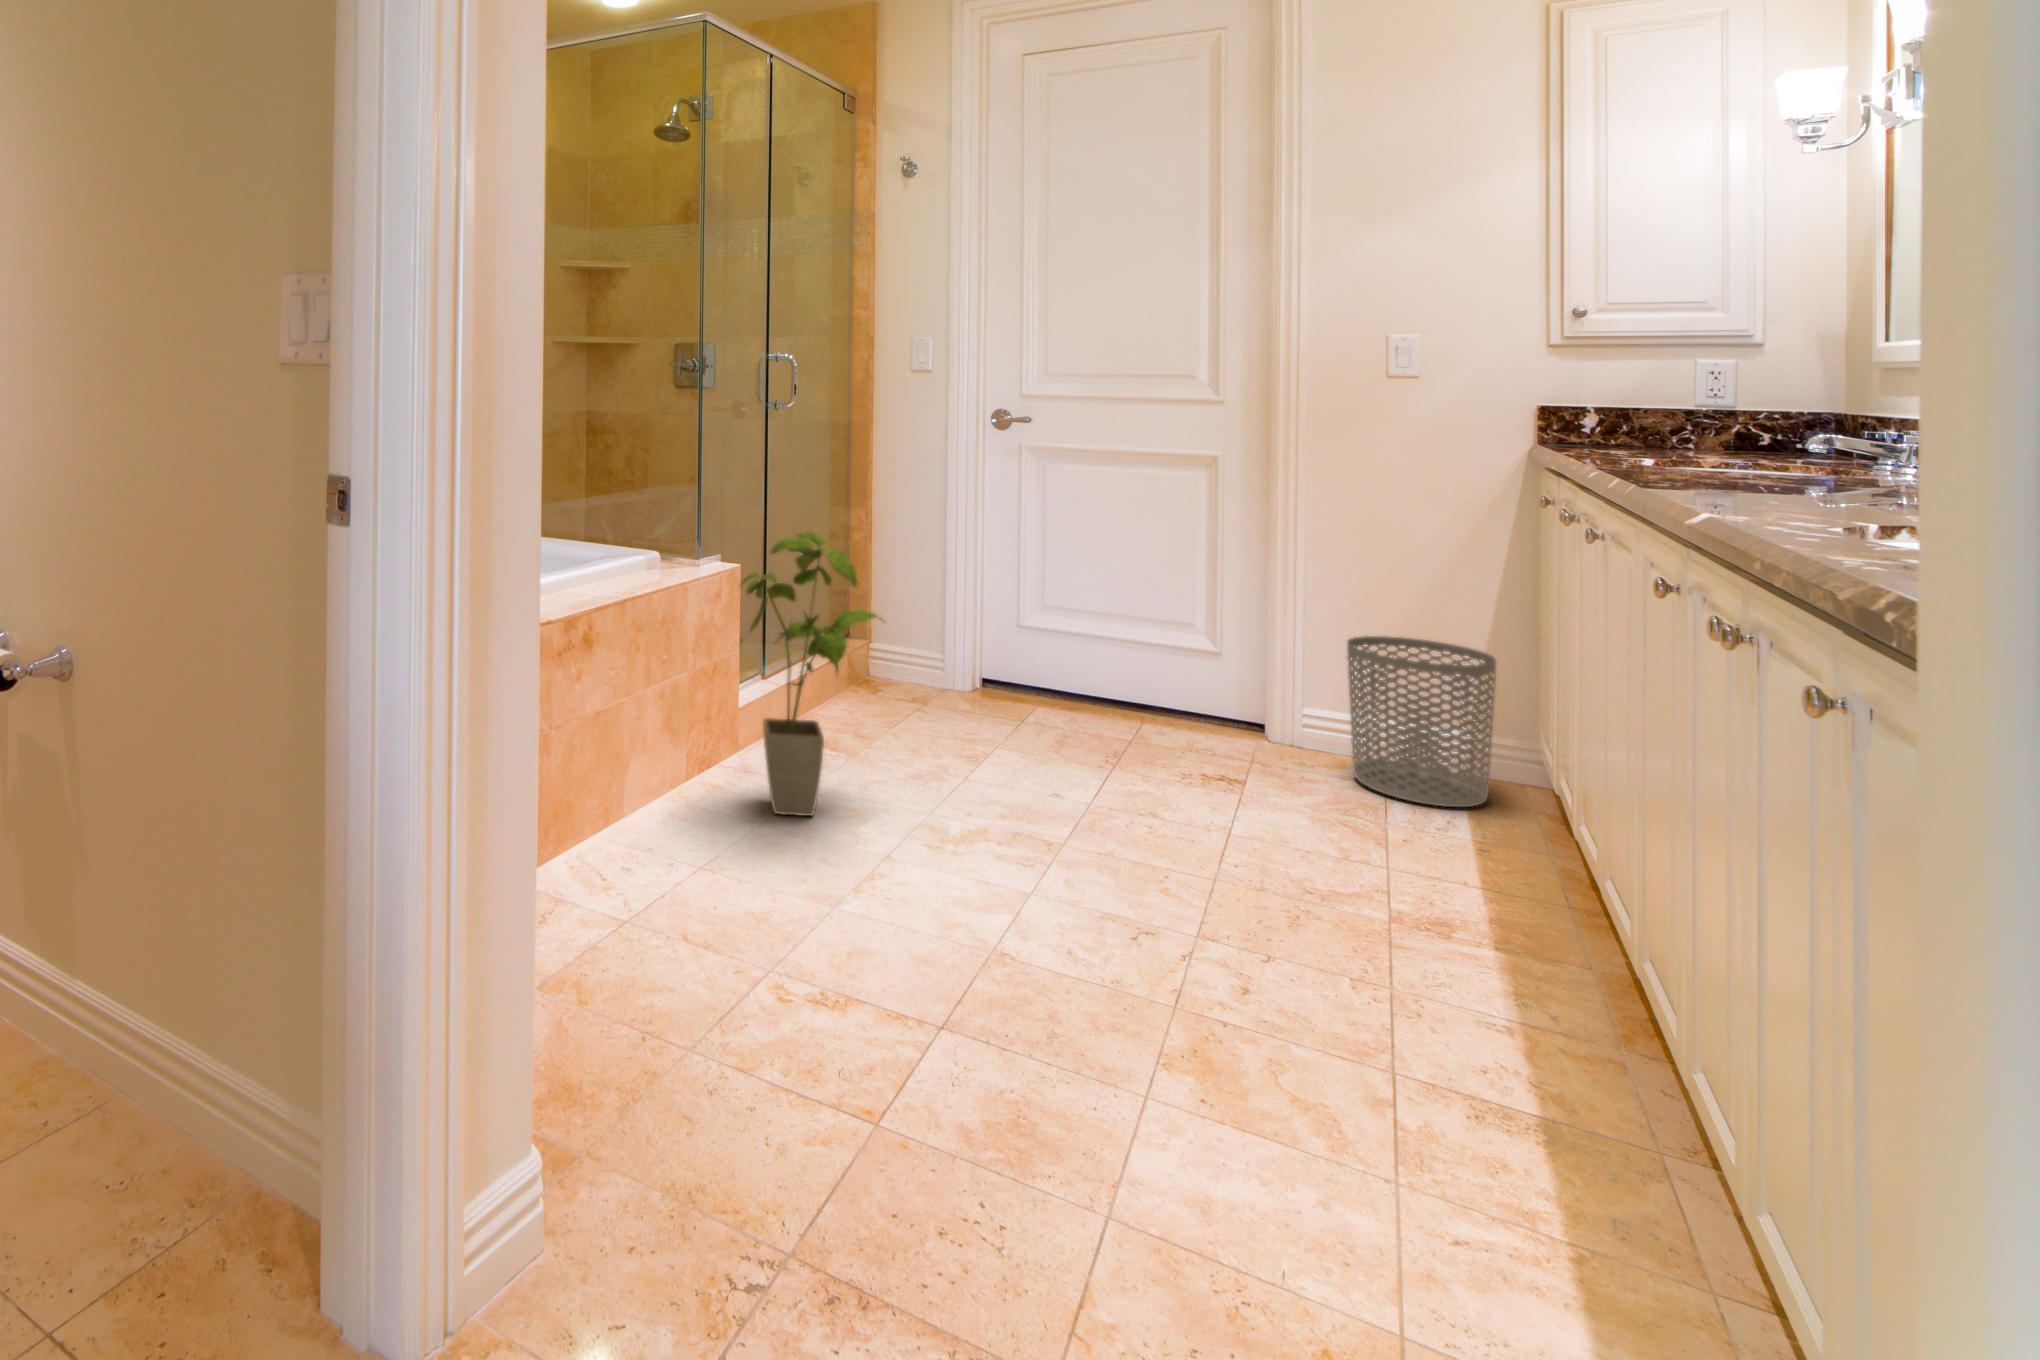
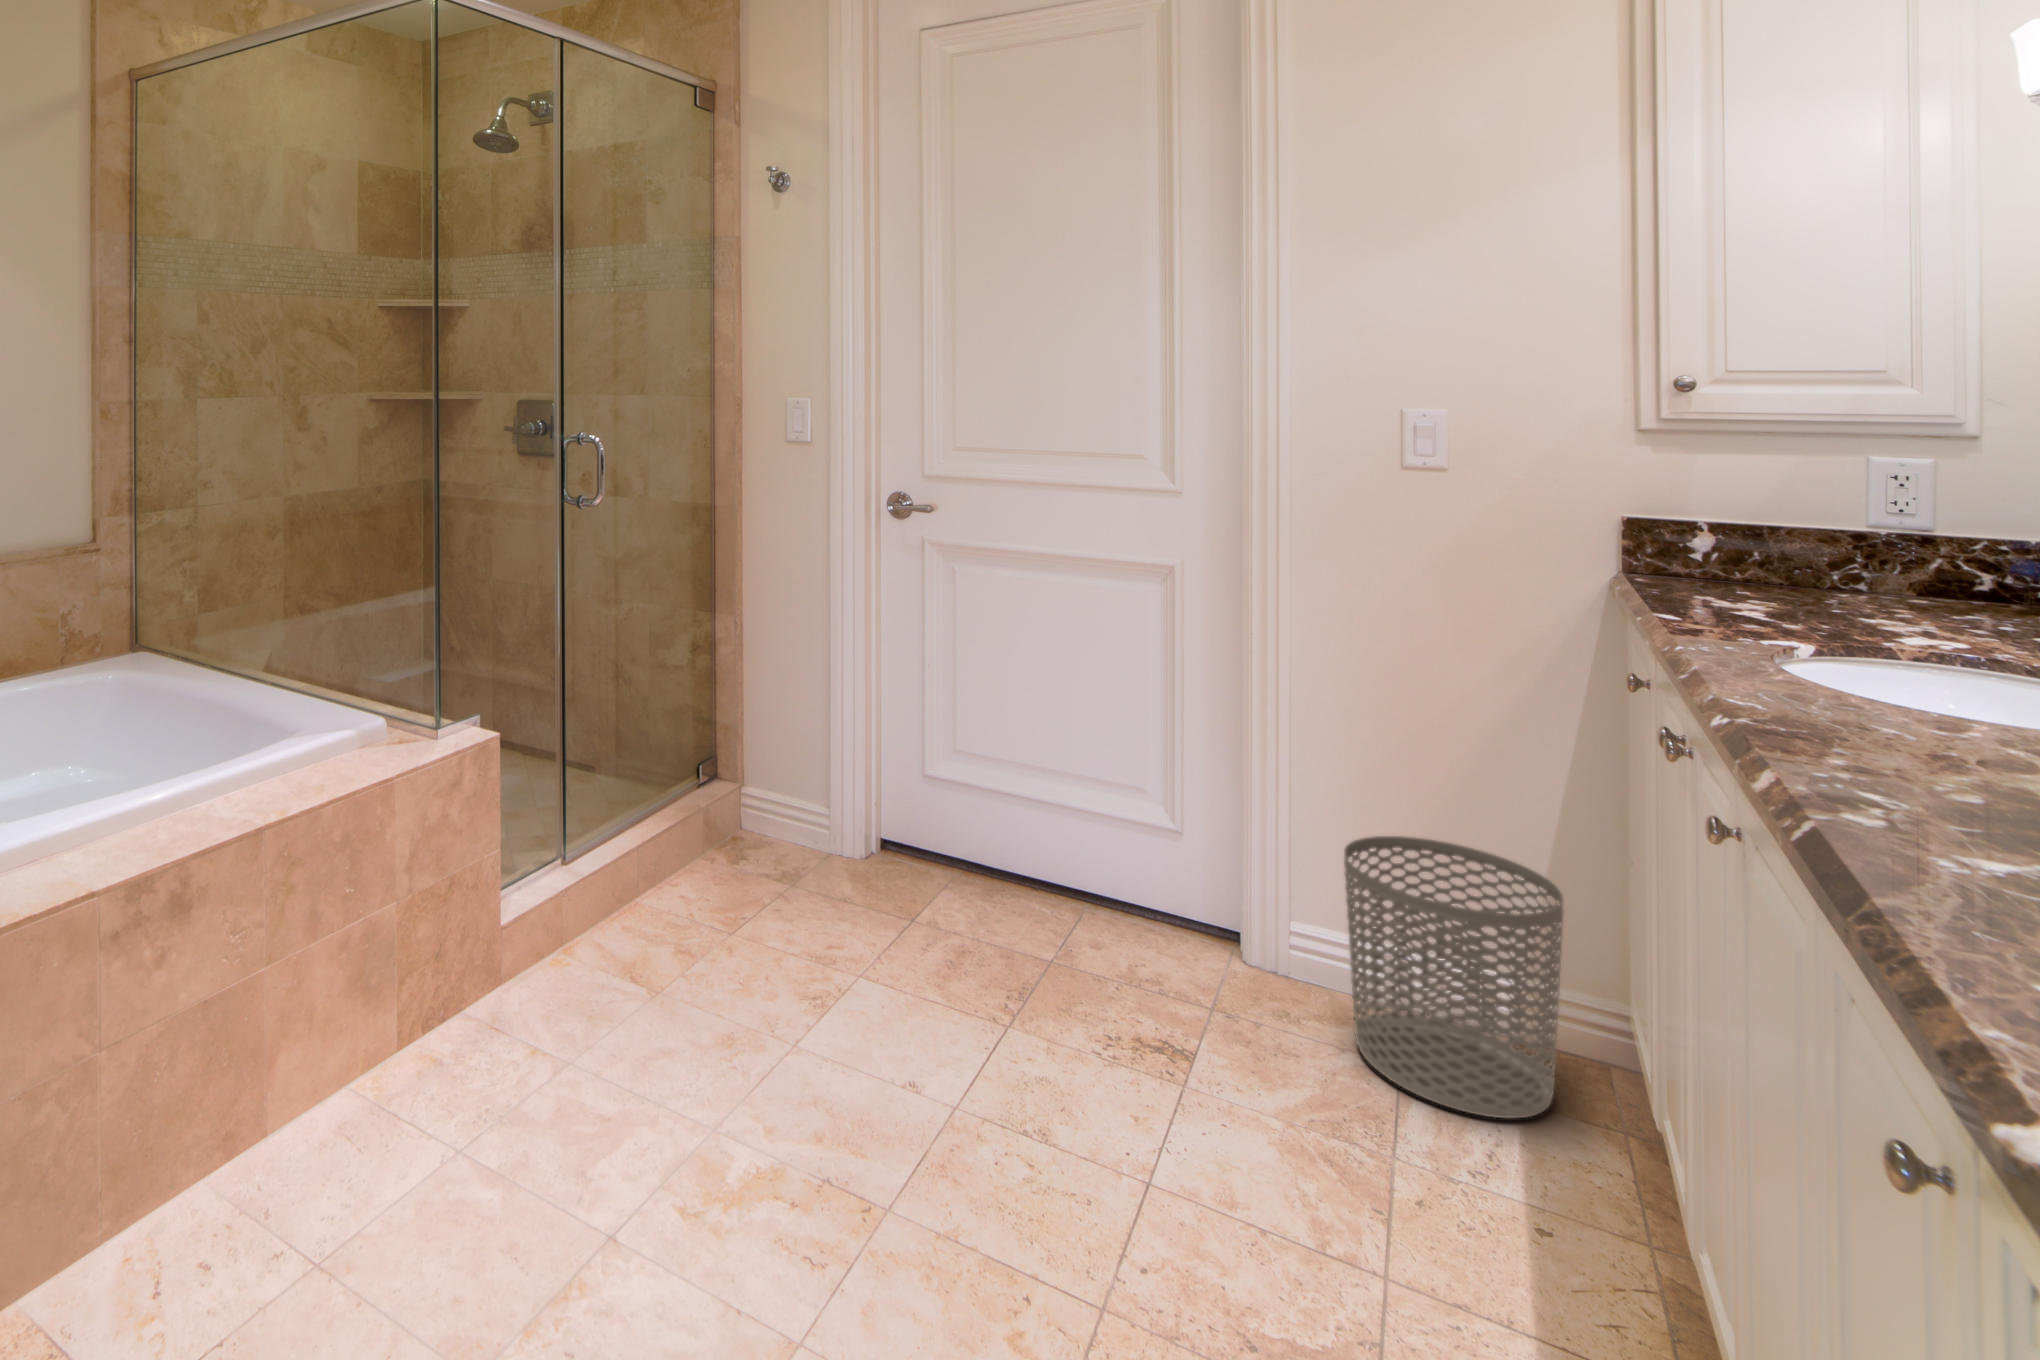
house plant: present [741,532,879,816] -> none [454,726,664,1137]

